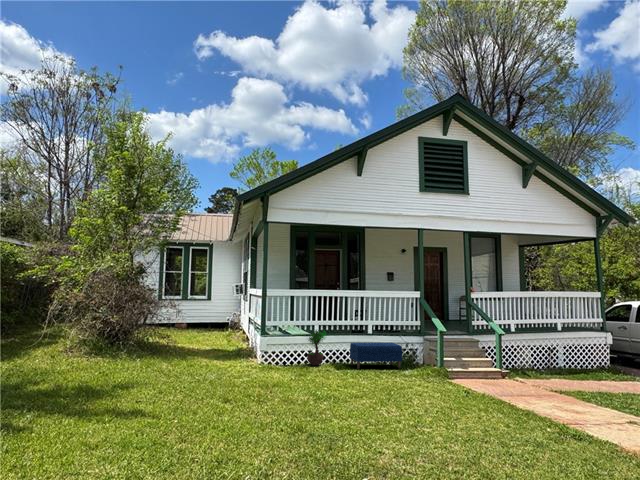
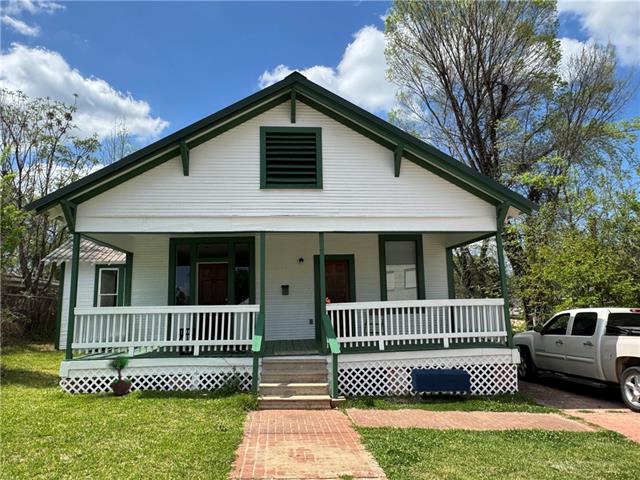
bench: present [350,343,402,369] -> present [411,369,471,400]

